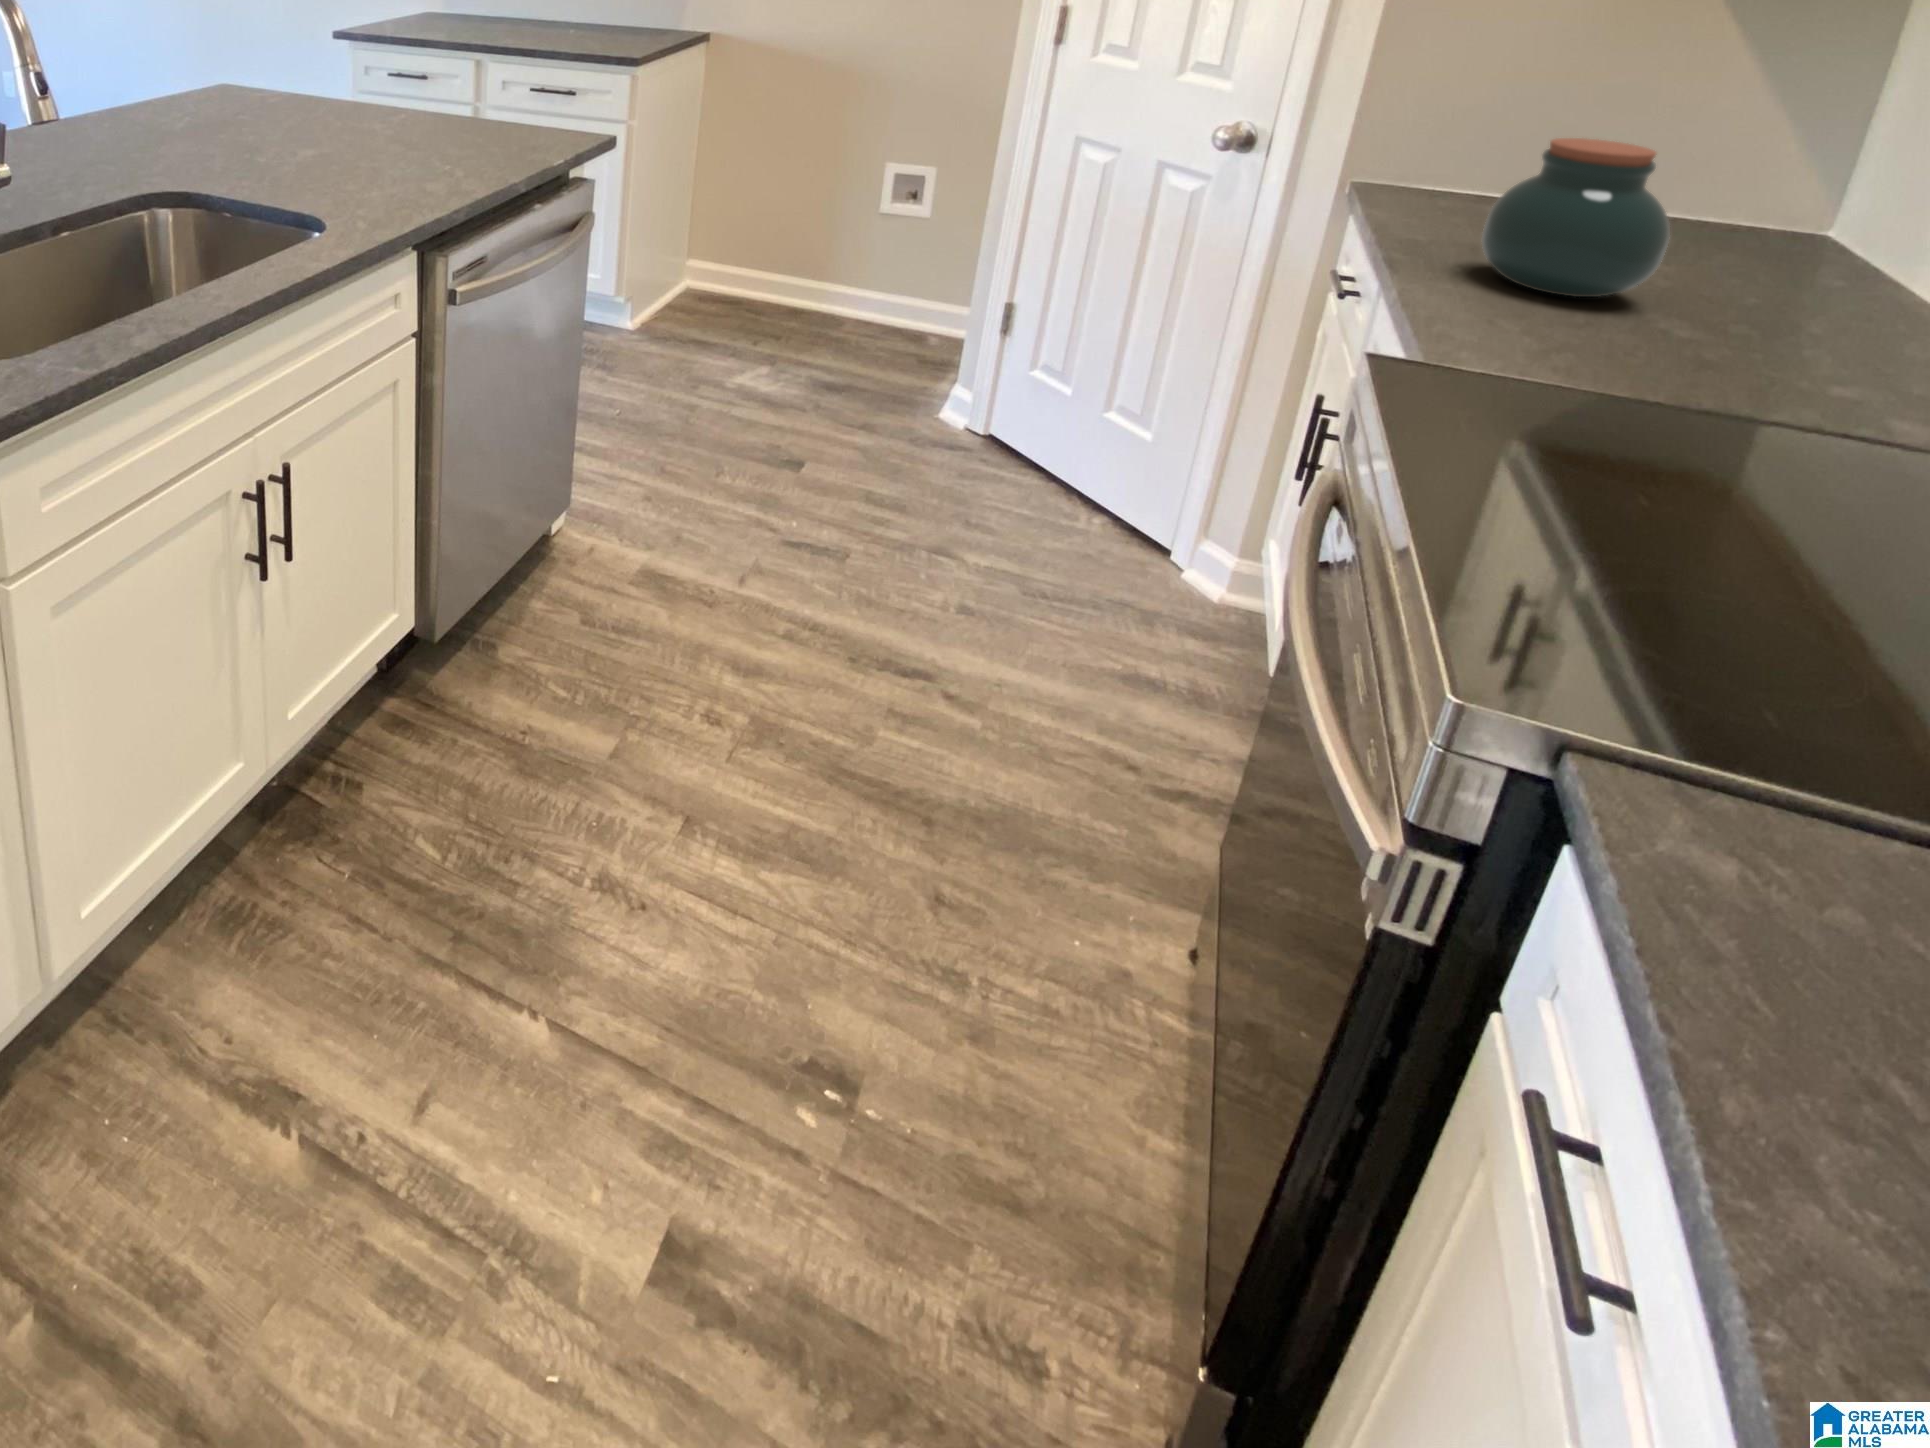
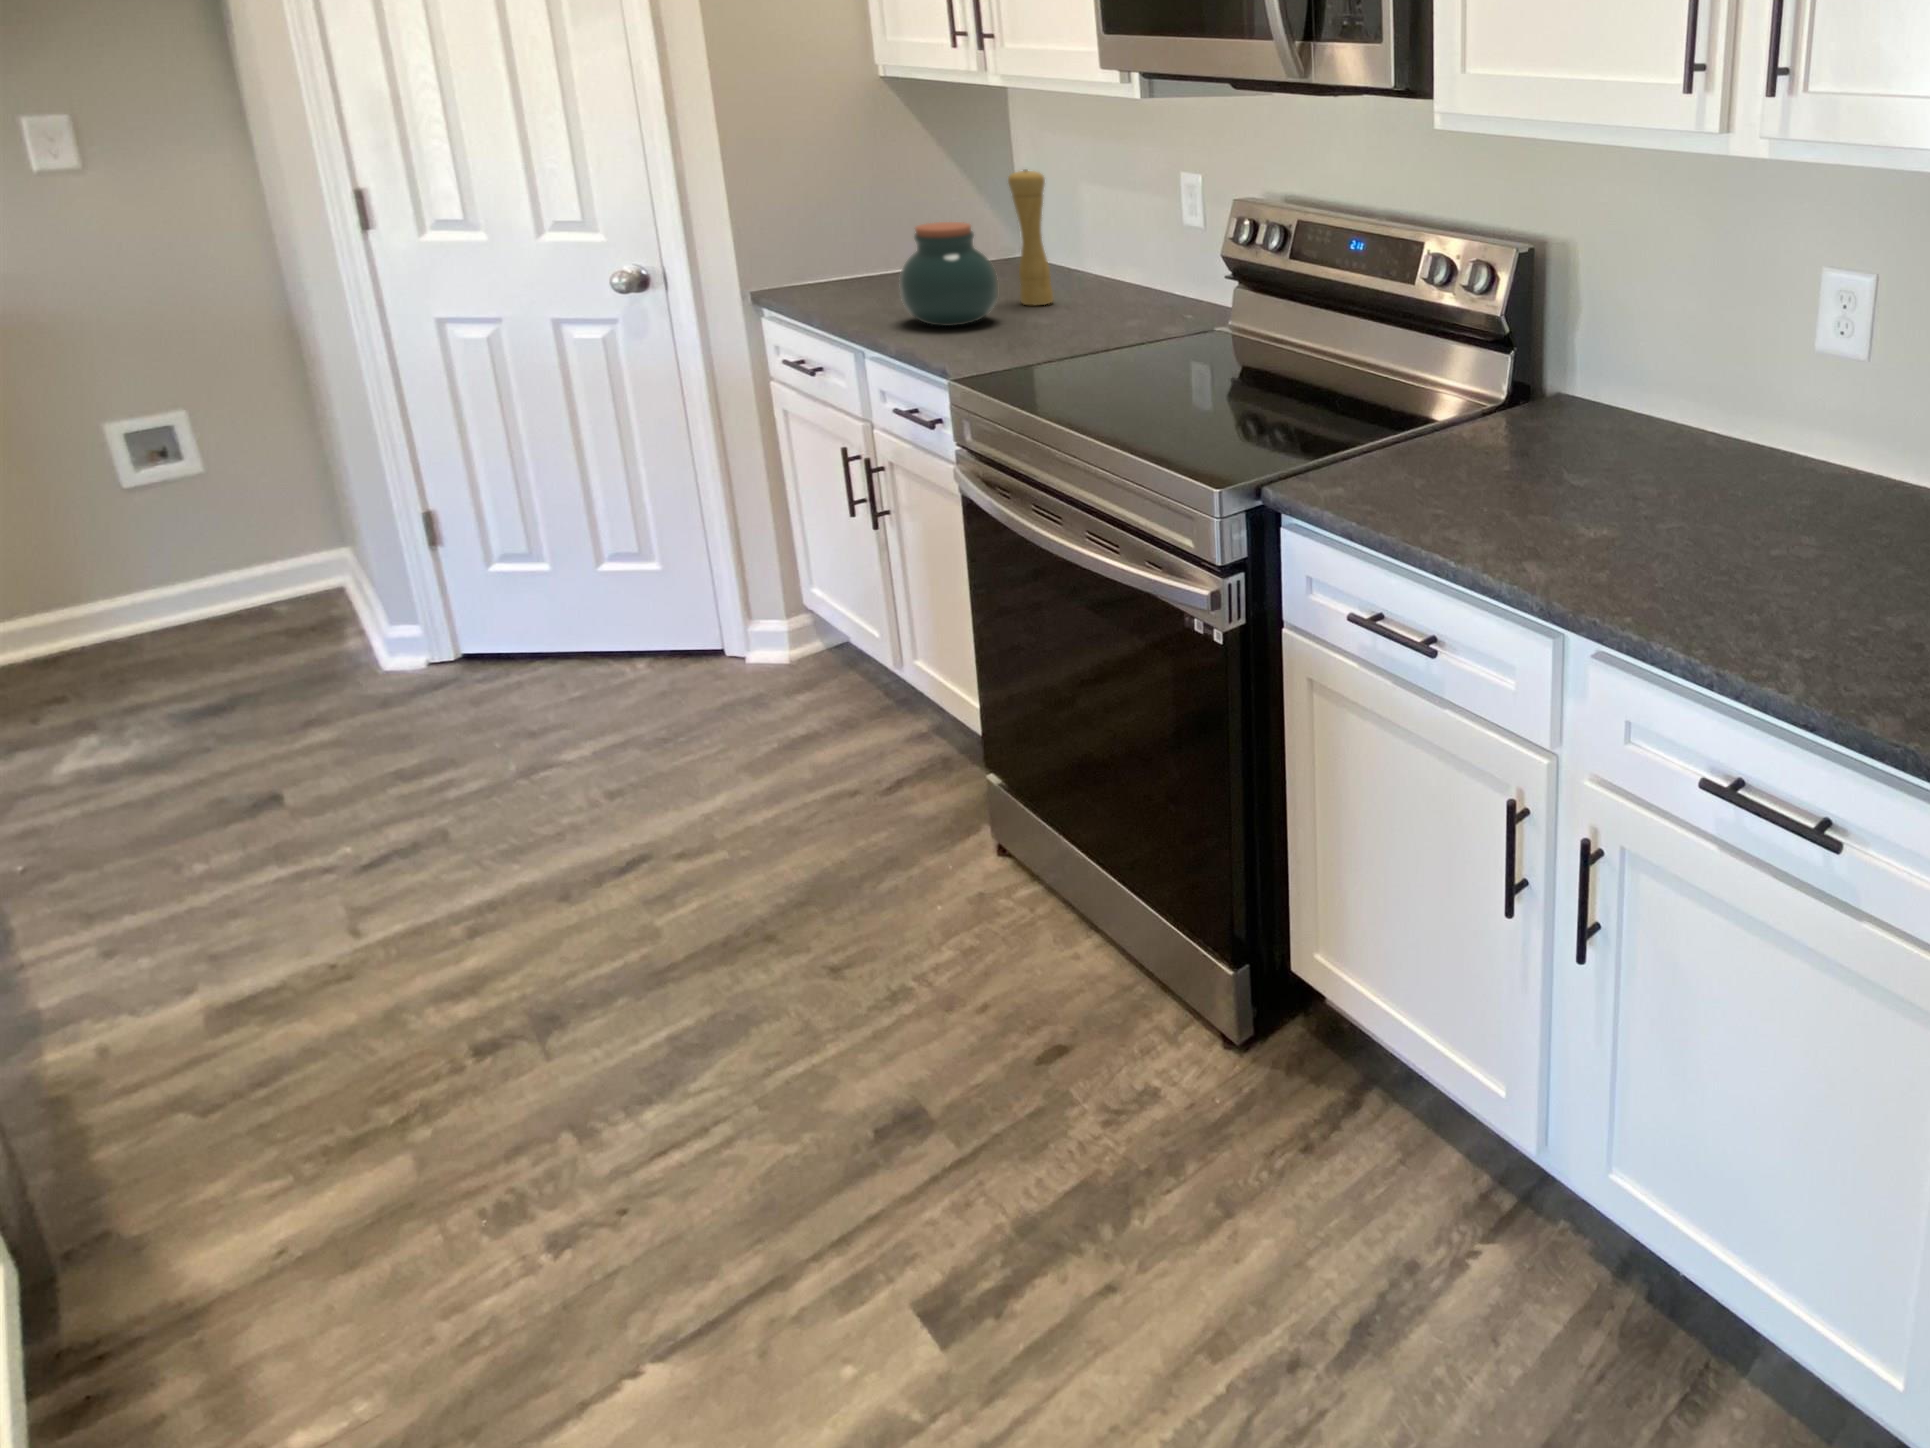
pepper mill: none [1729,86,1891,315] -> present [1008,169,1054,305]

